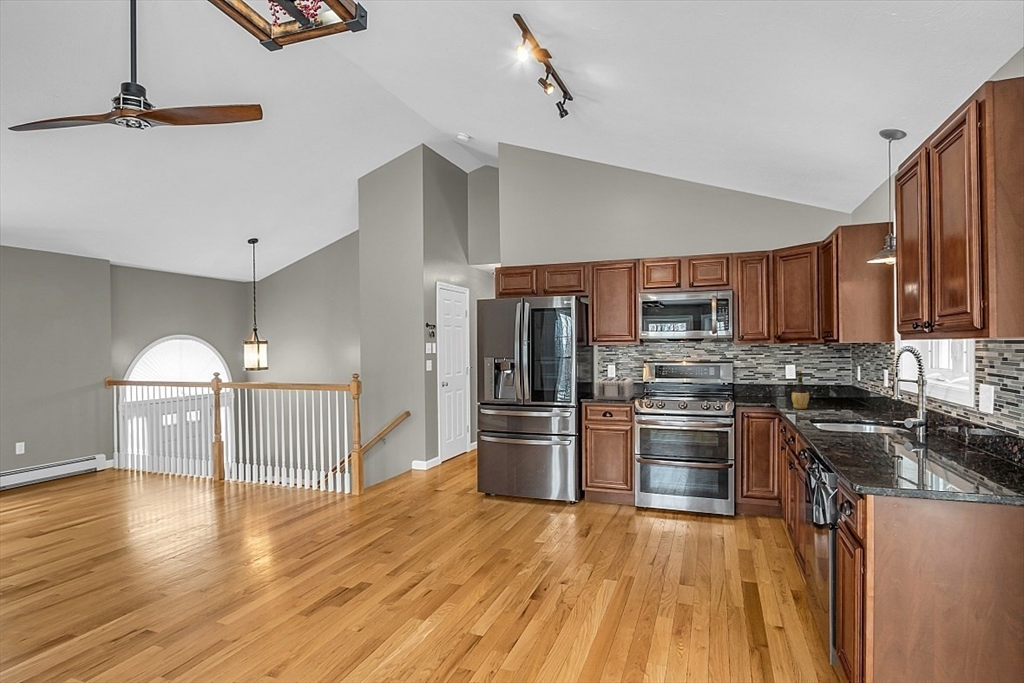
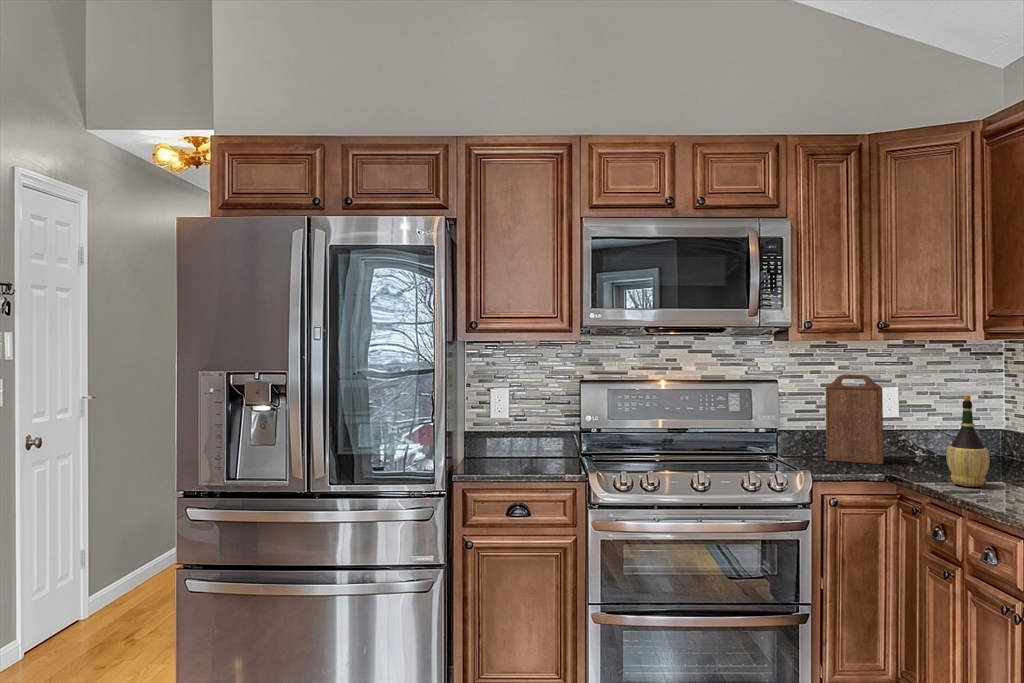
cutting board: none [754,360,779,401] -> present [826,374,883,464]
toaster: present [595,378,634,401] -> none [483,418,571,474]

